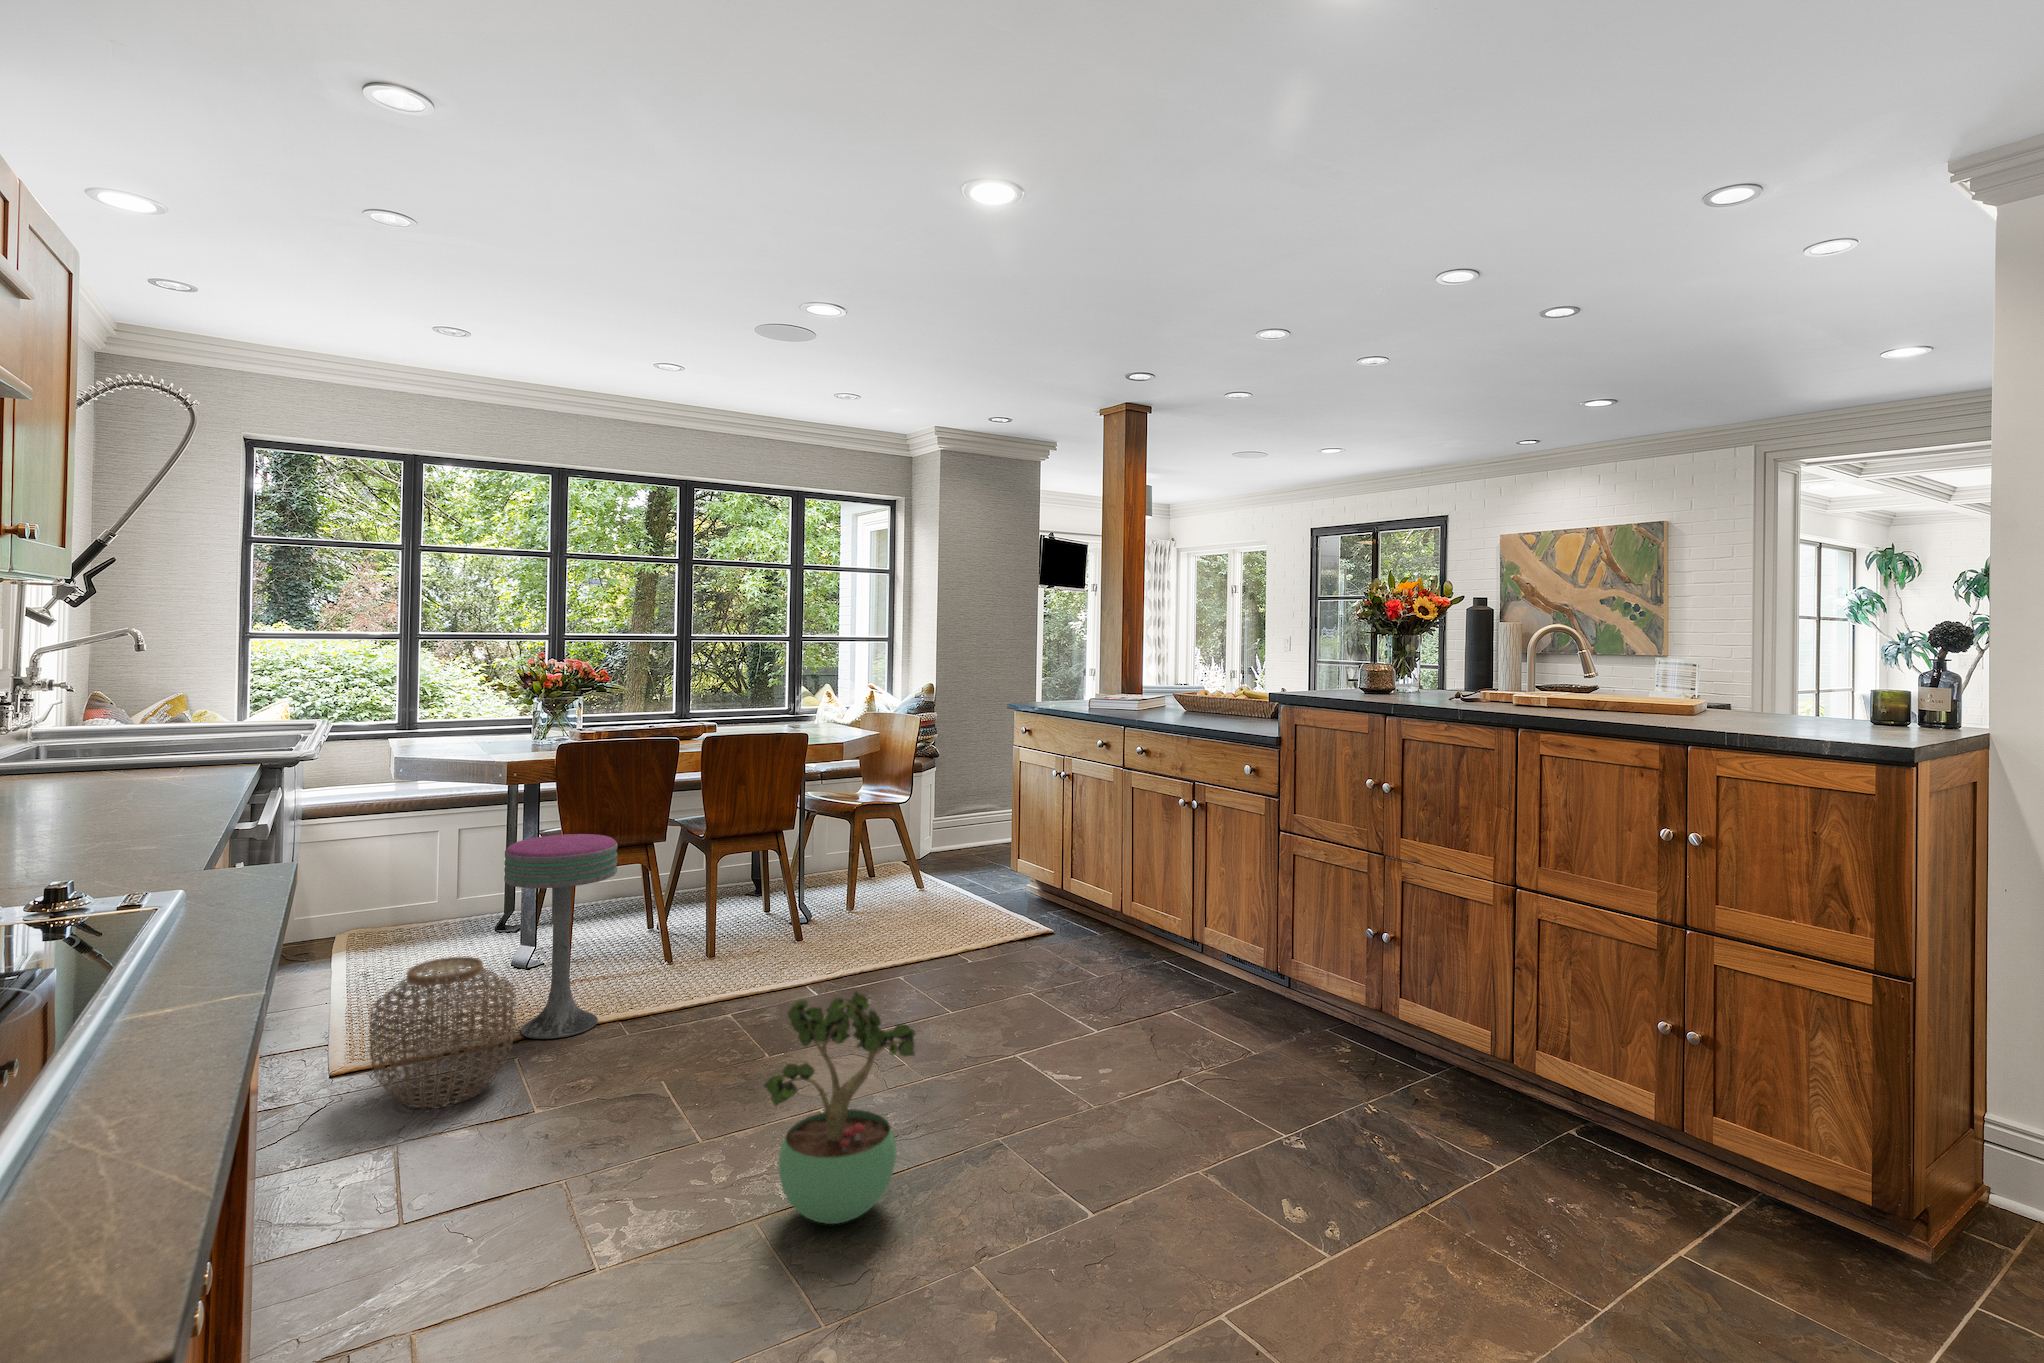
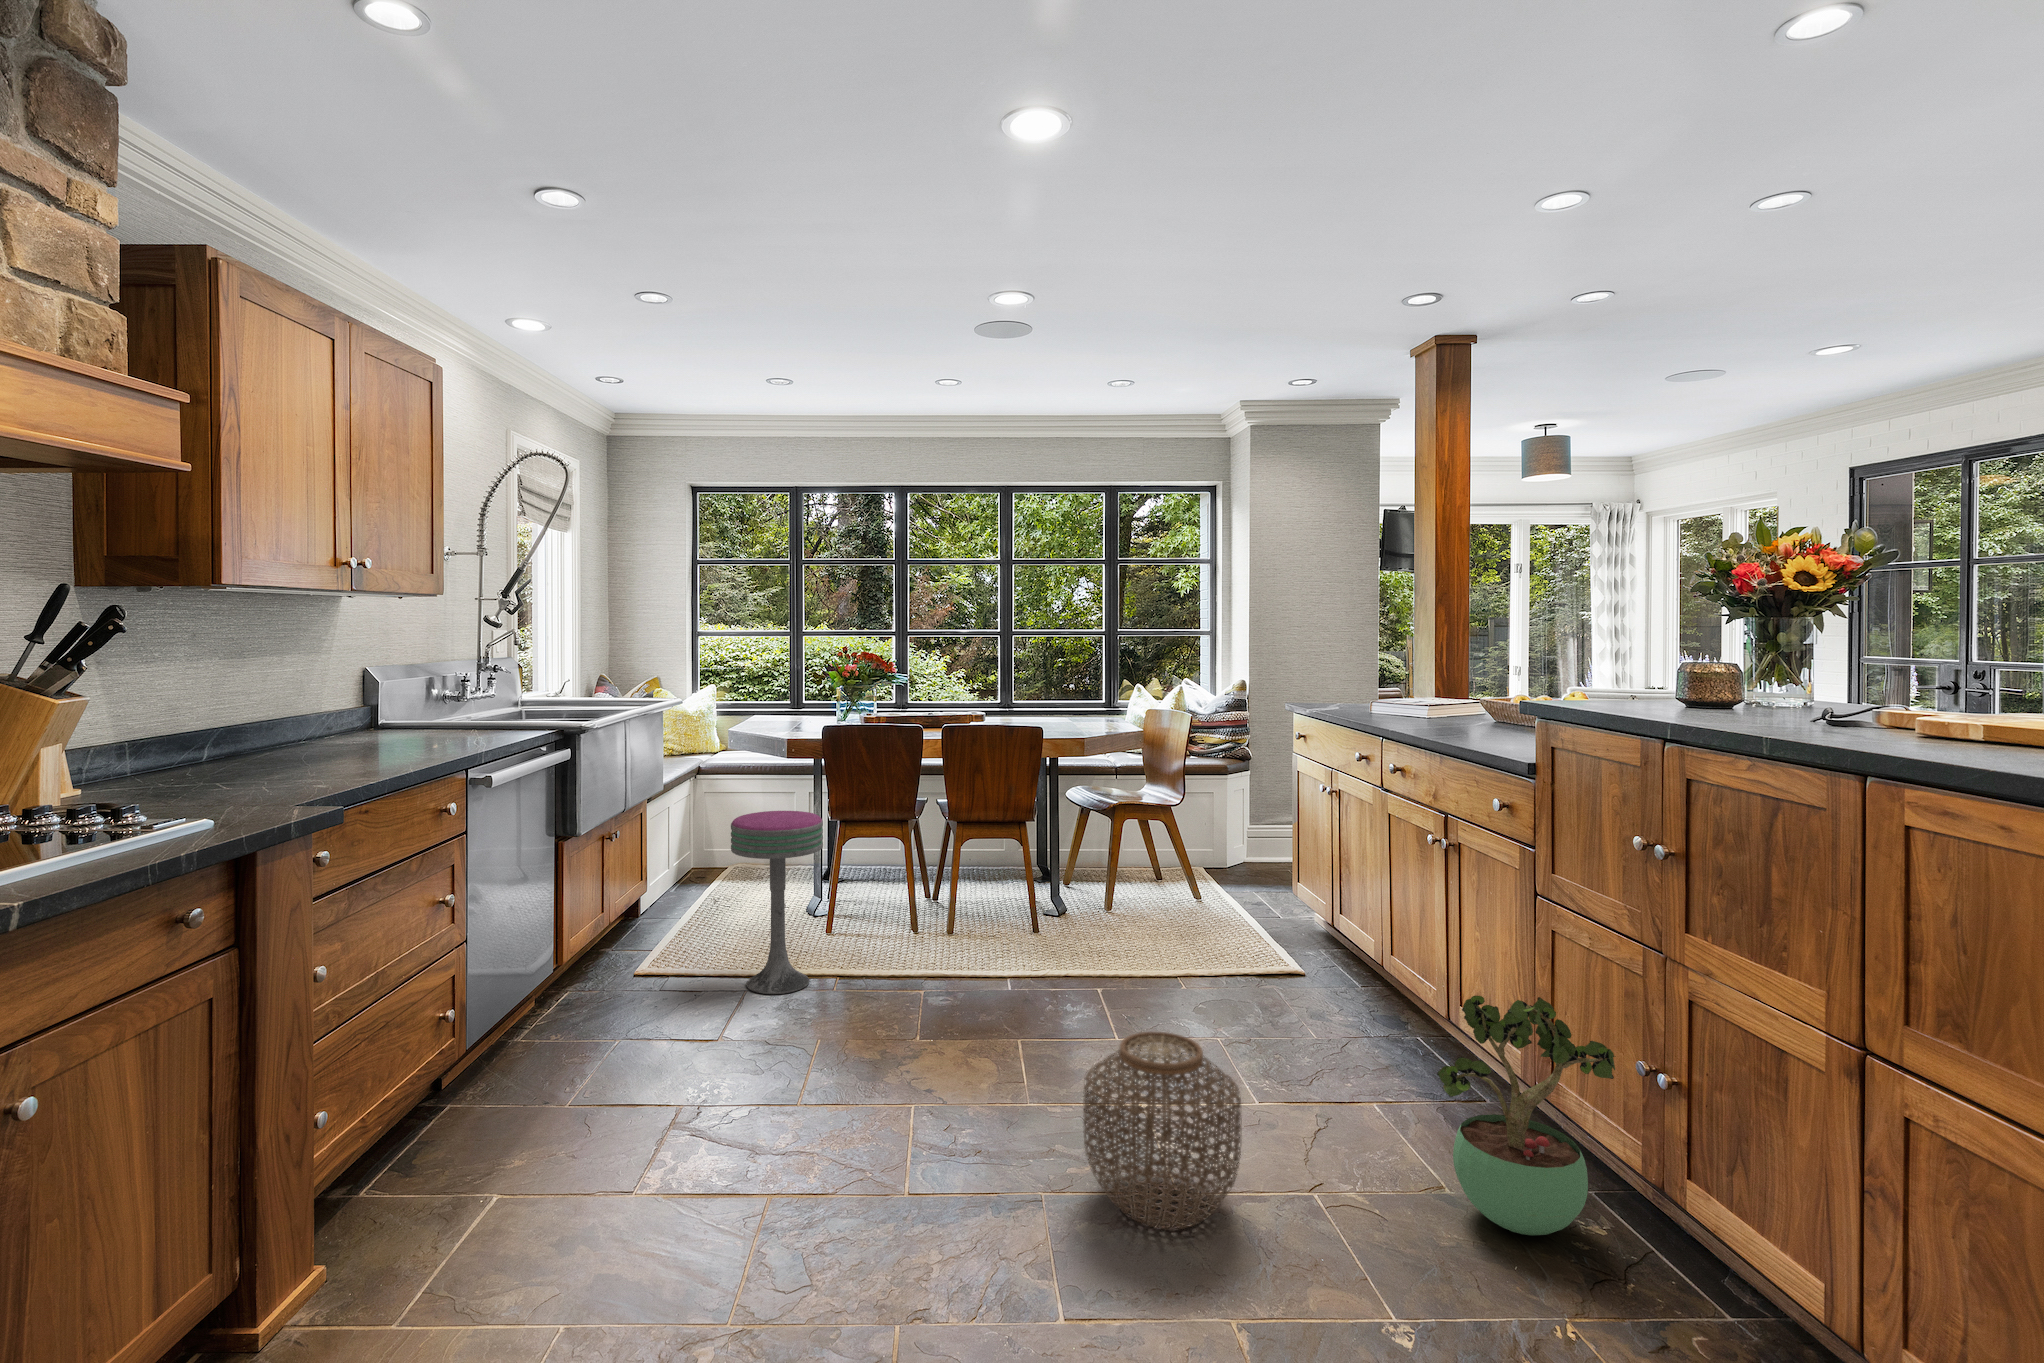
woven basket: present [369,957,515,1108] -> present [1083,1032,1242,1230]
potted plant: present [764,991,915,1224] -> present [1437,996,1616,1235]

